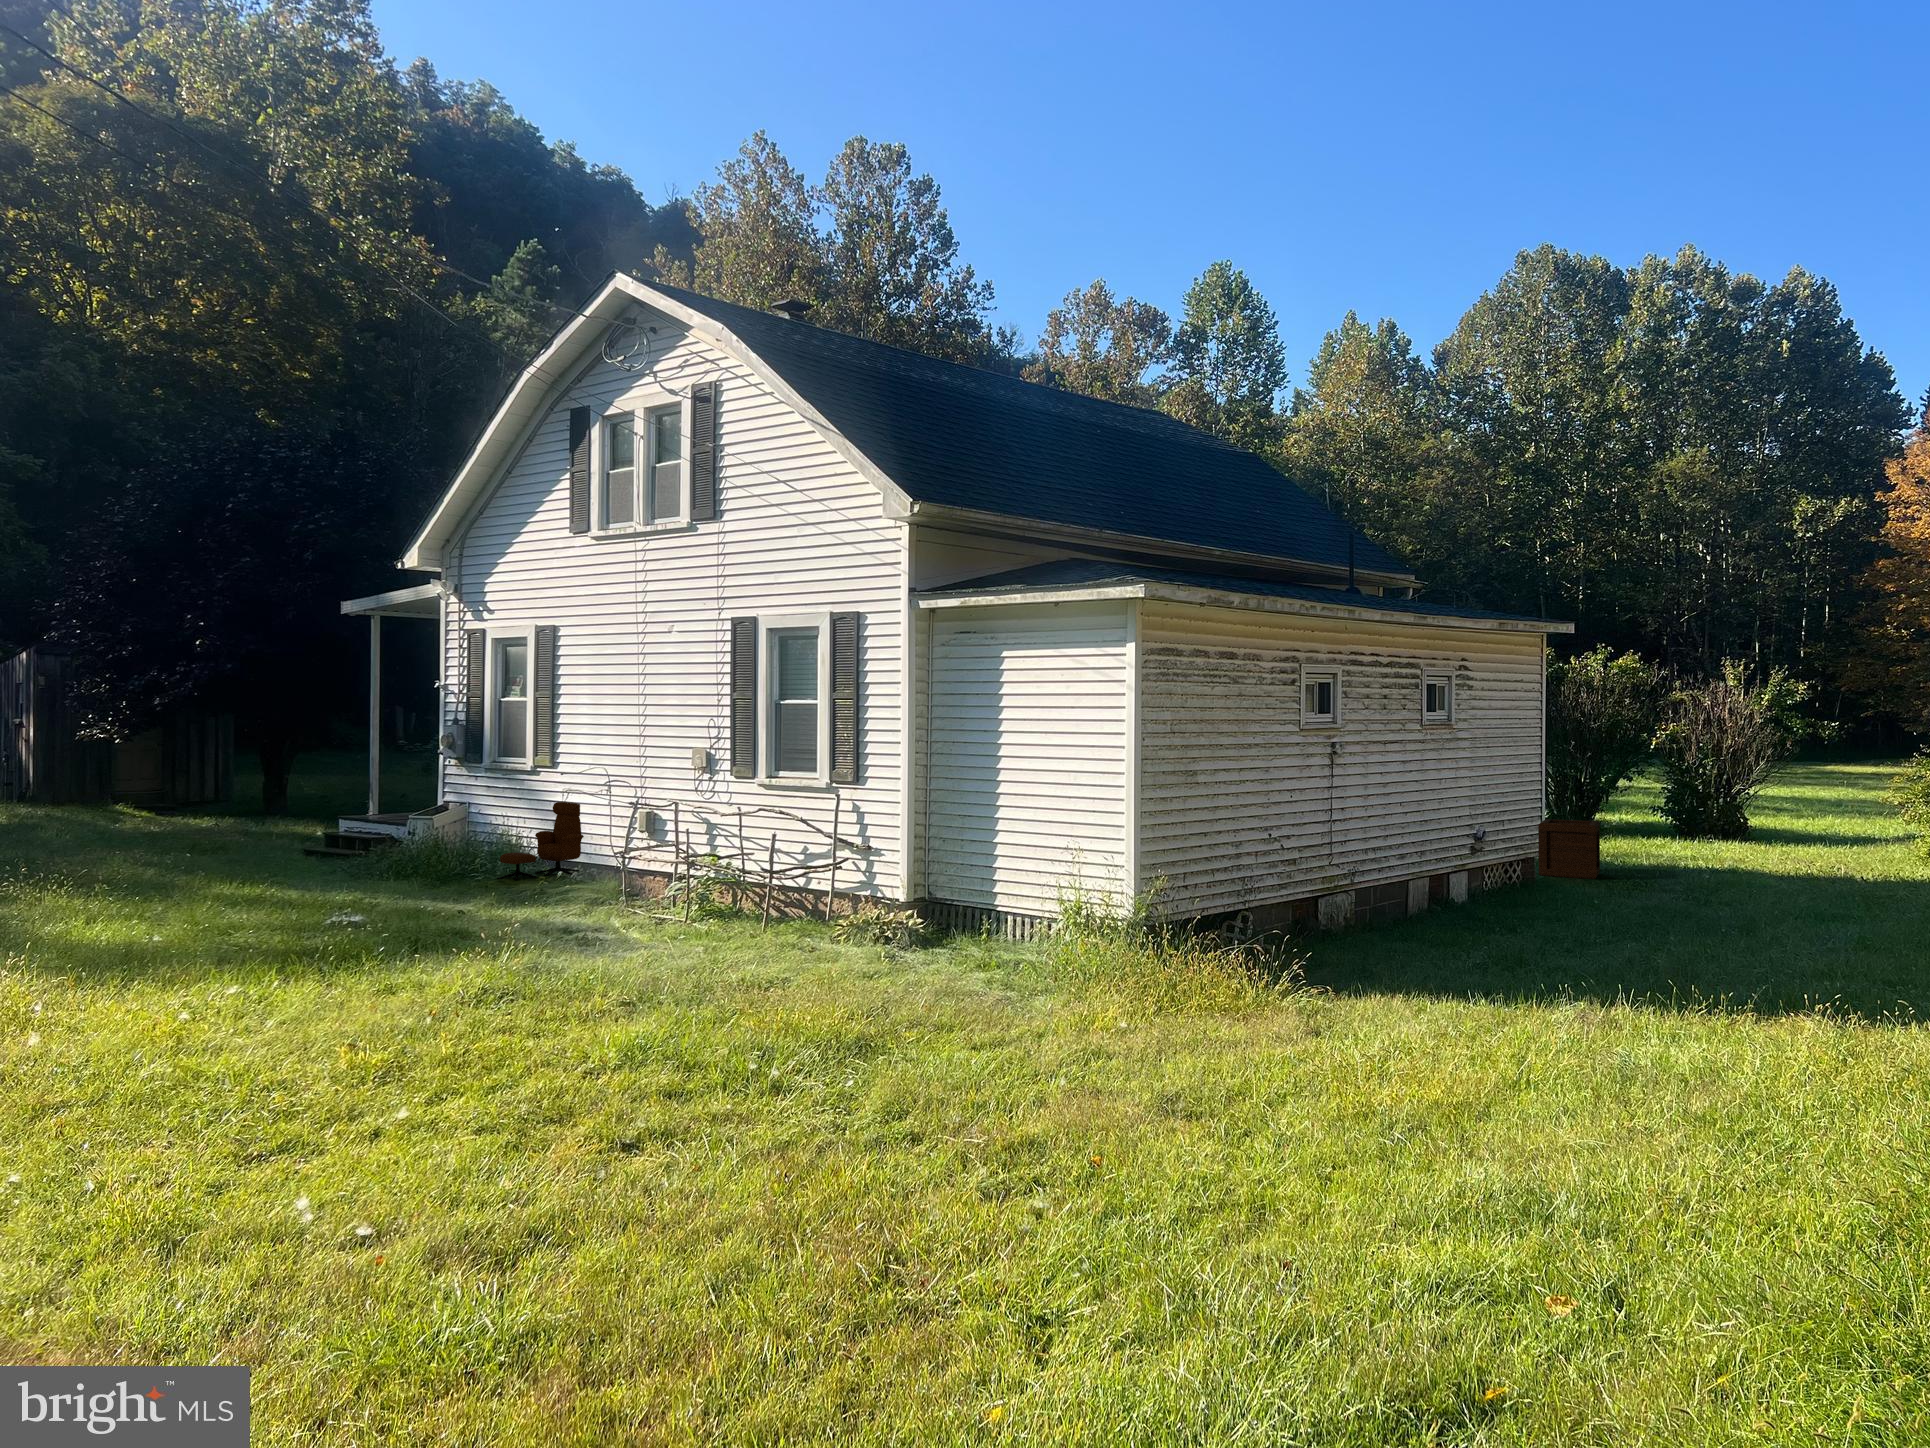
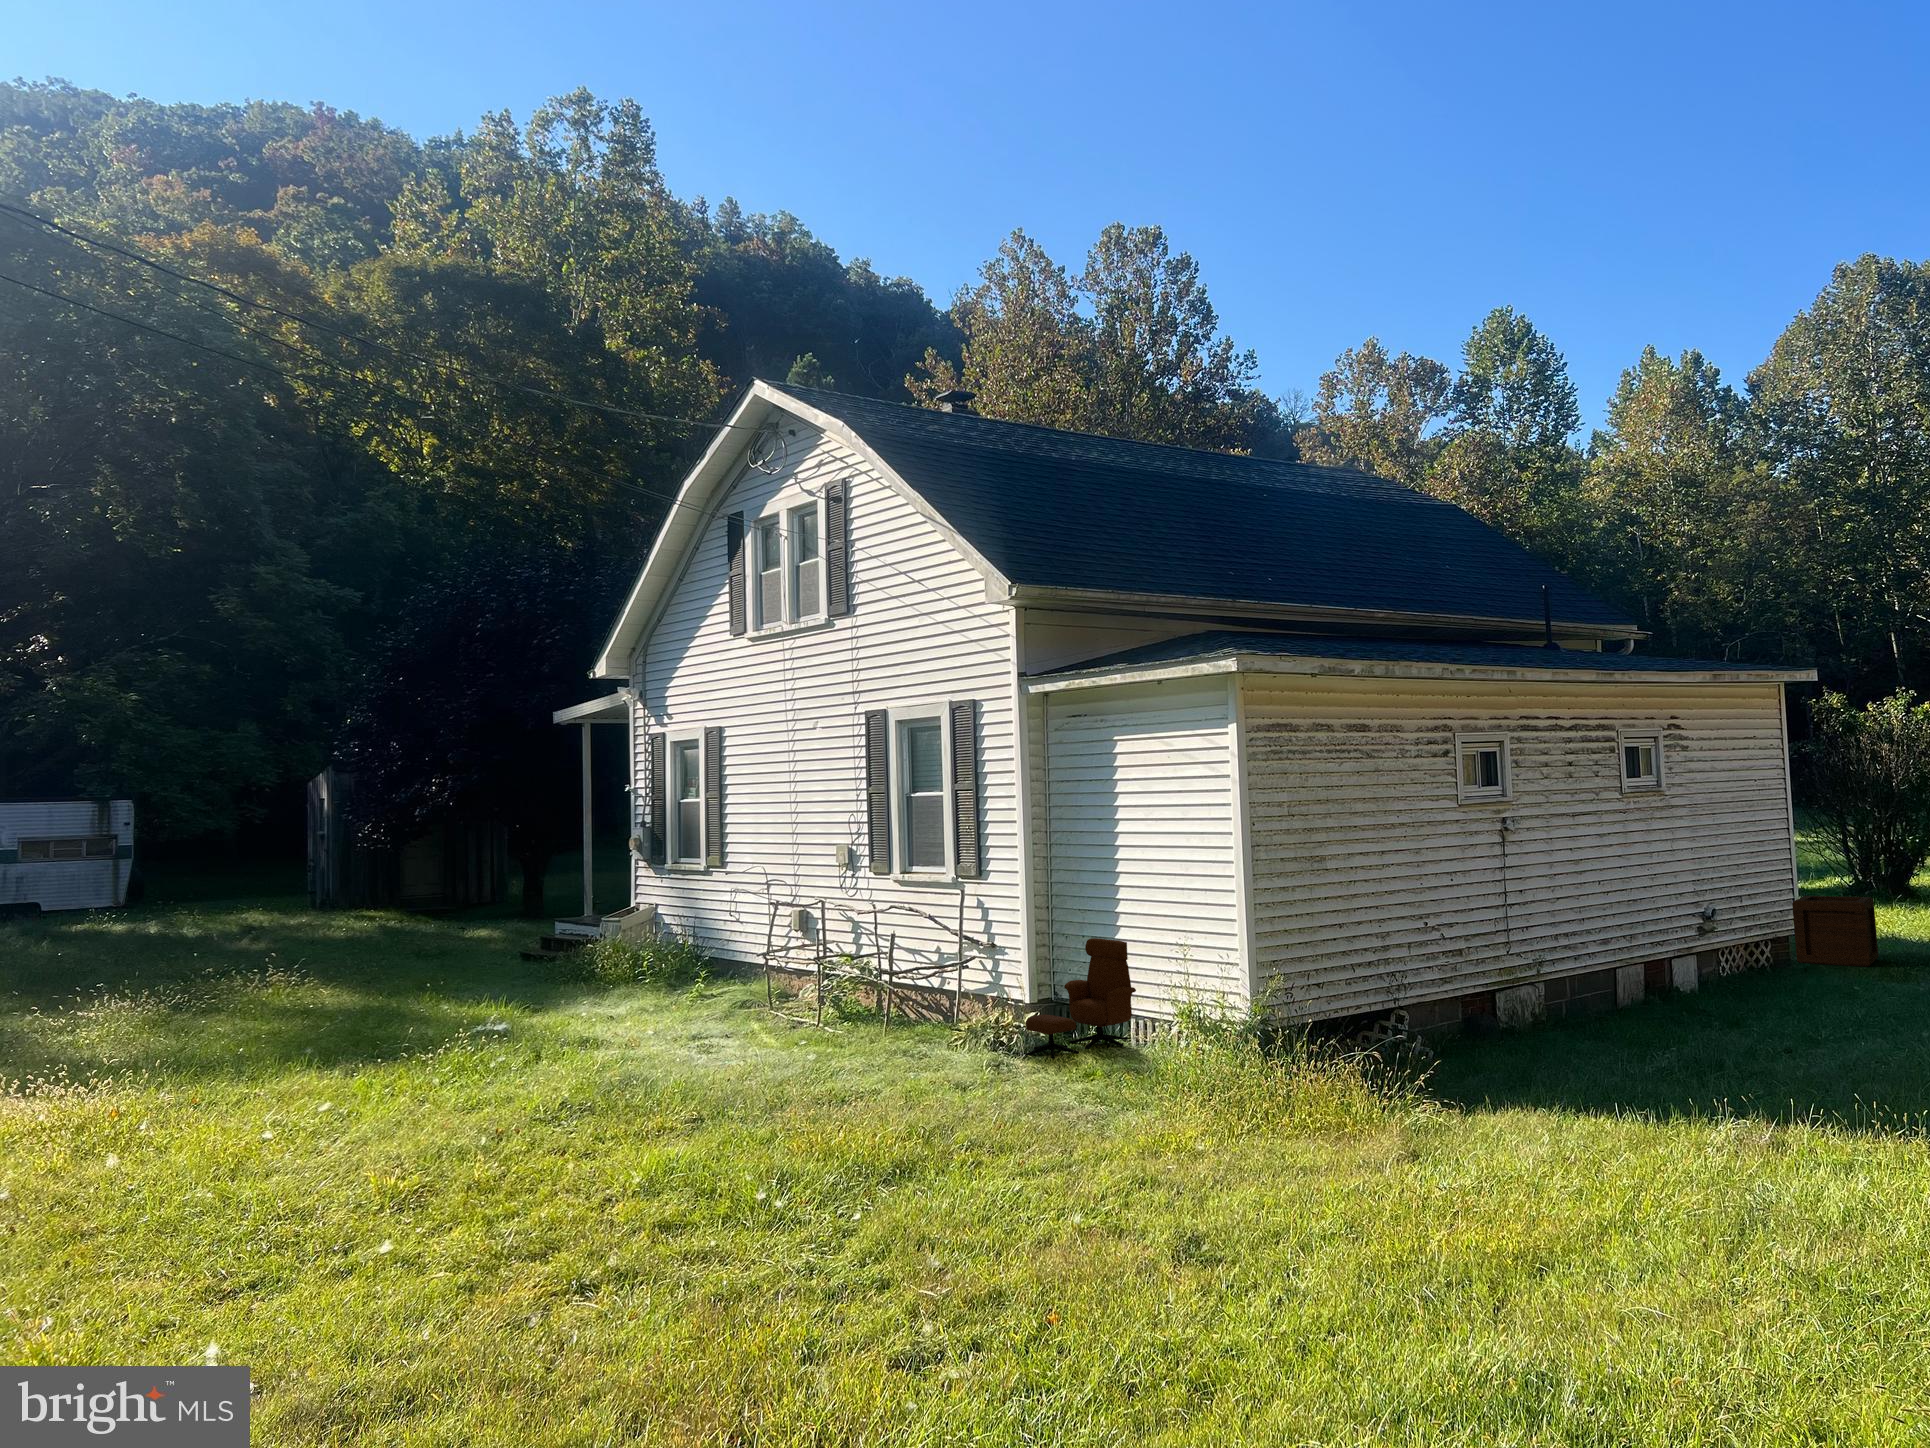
lounge chair: present [497,802,584,880] -> present [1025,938,1136,1058]

